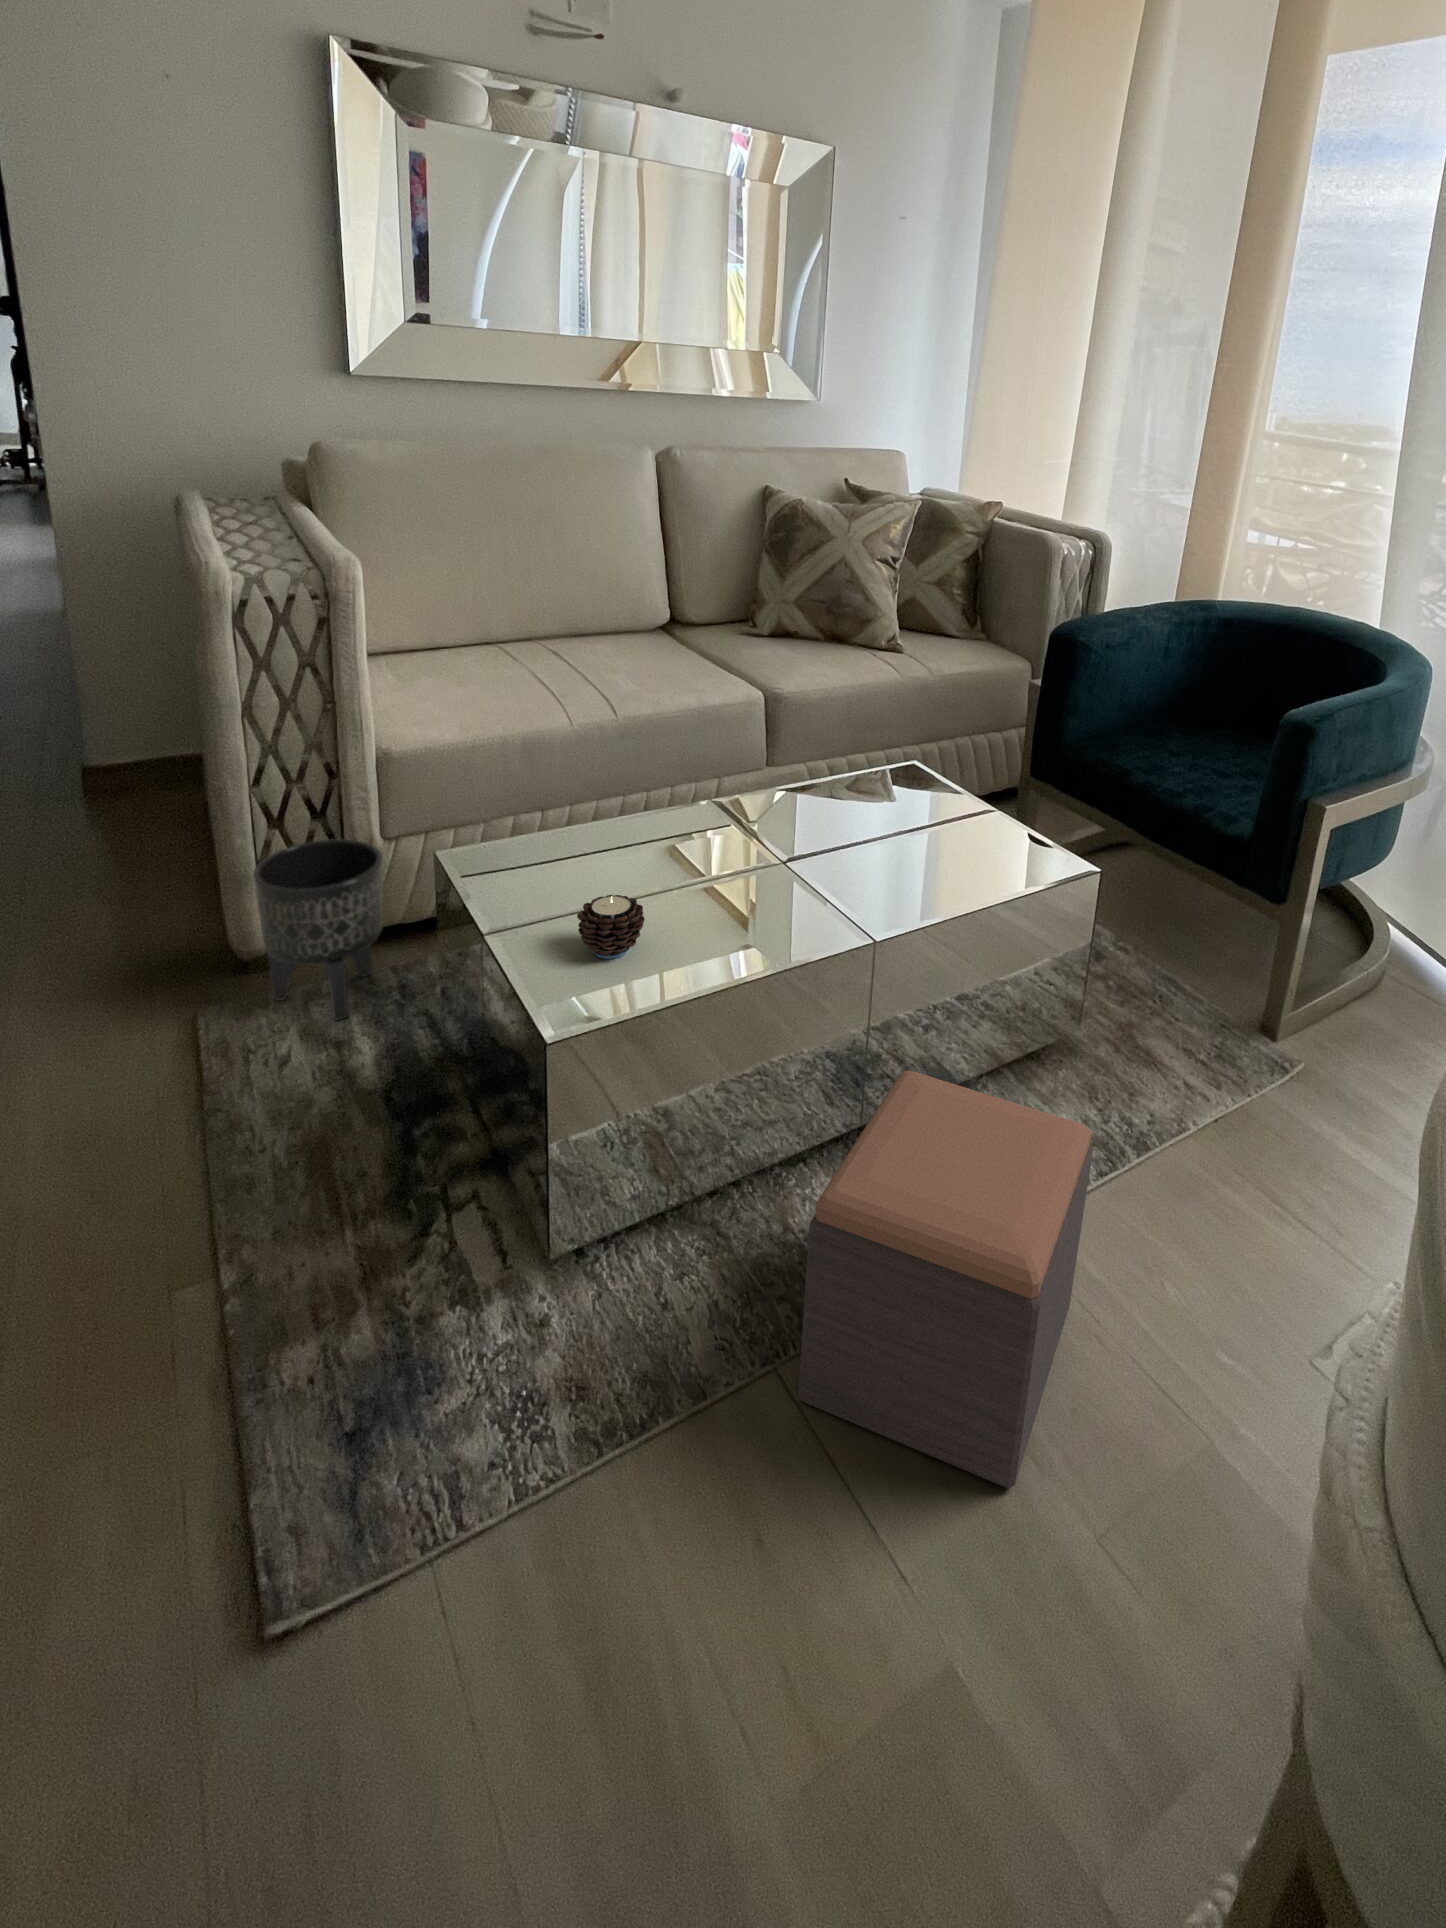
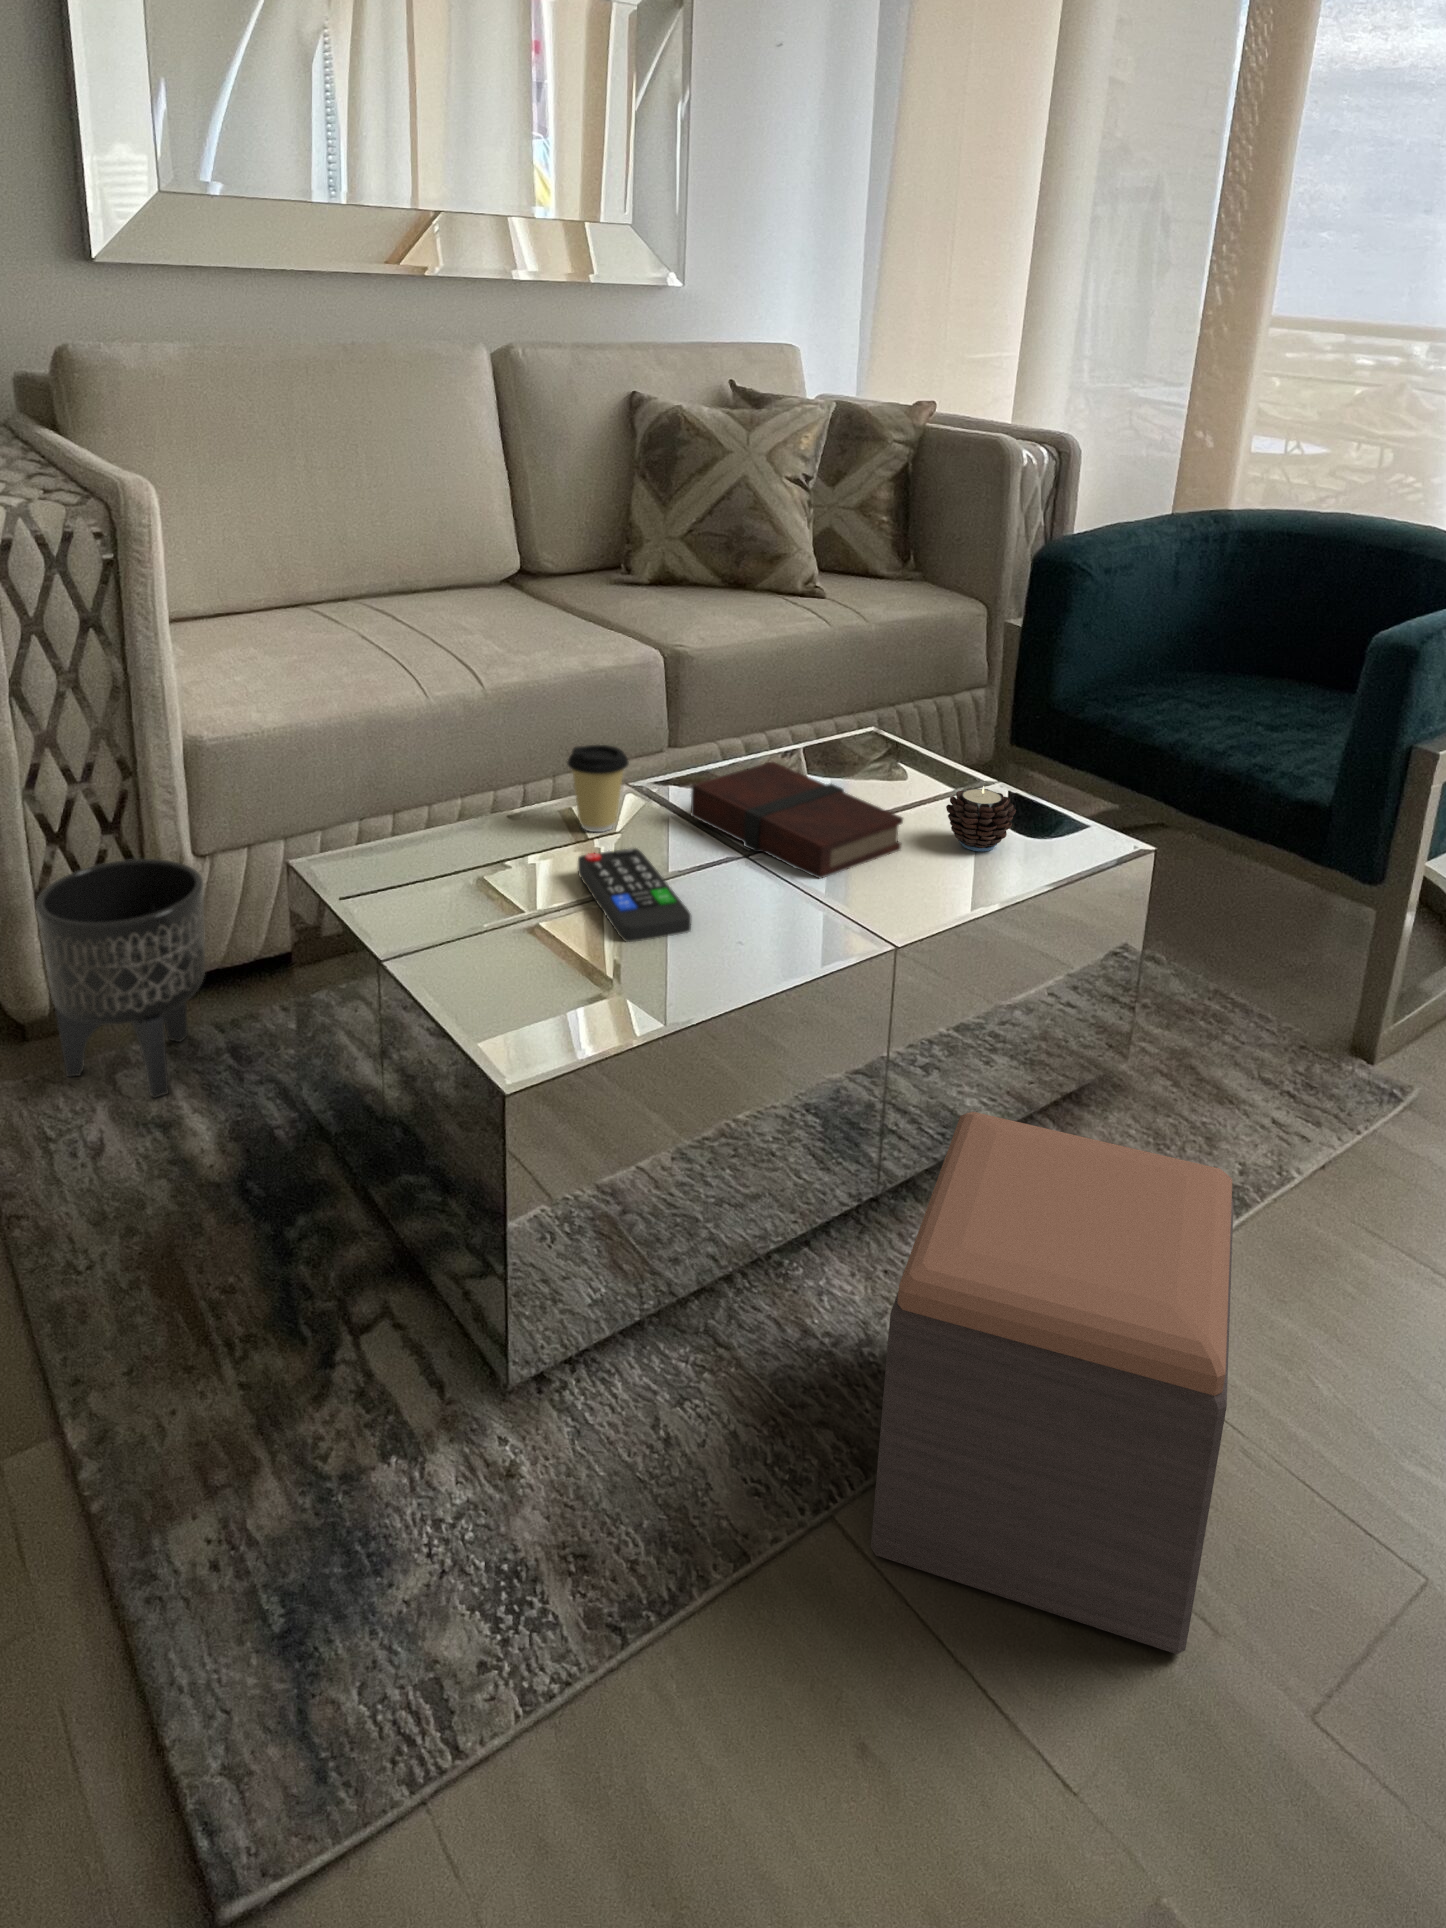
coffee cup: none [669,766,716,833] -> present [567,745,629,832]
book: none [763,783,919,880] -> present [691,762,903,879]
remote control: none [664,849,737,925] -> present [578,848,691,942]
candle: present [577,895,645,959] -> present [946,786,1016,852]

